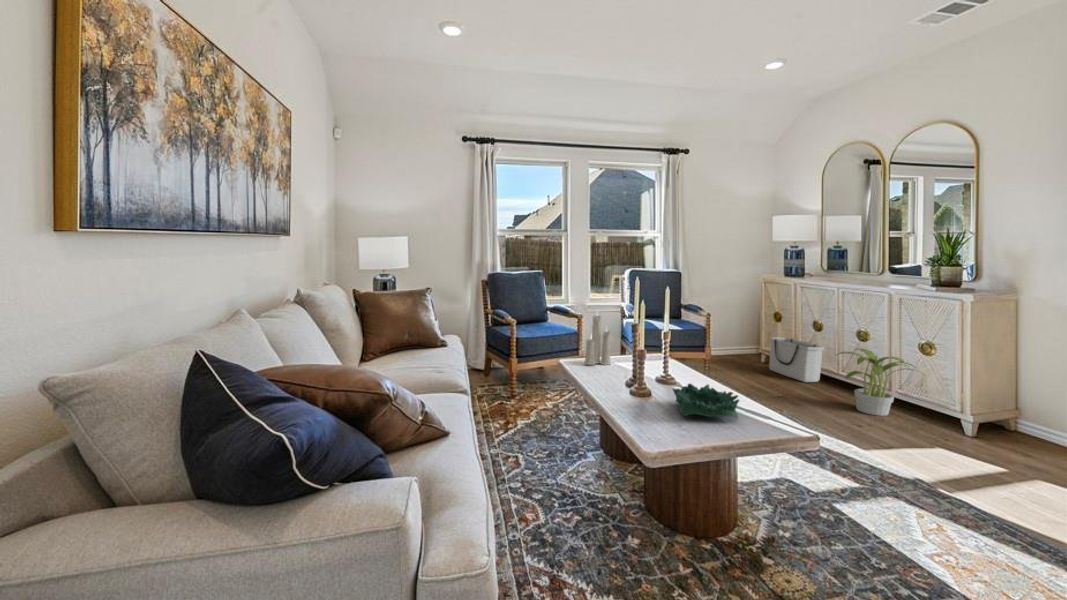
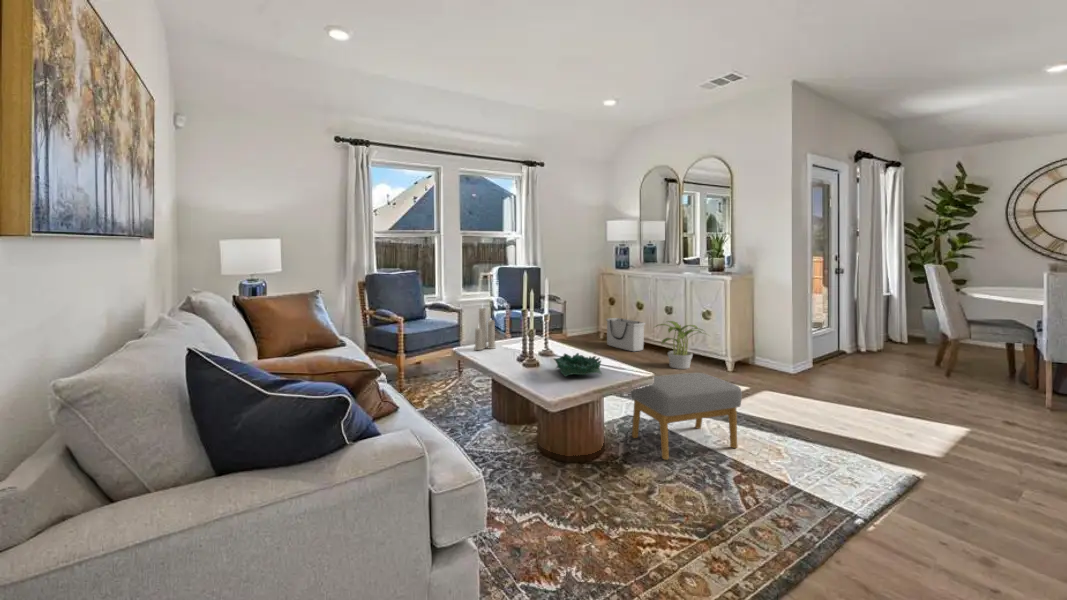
footstool: none [783,430,979,564] -> present [631,373,742,460]

